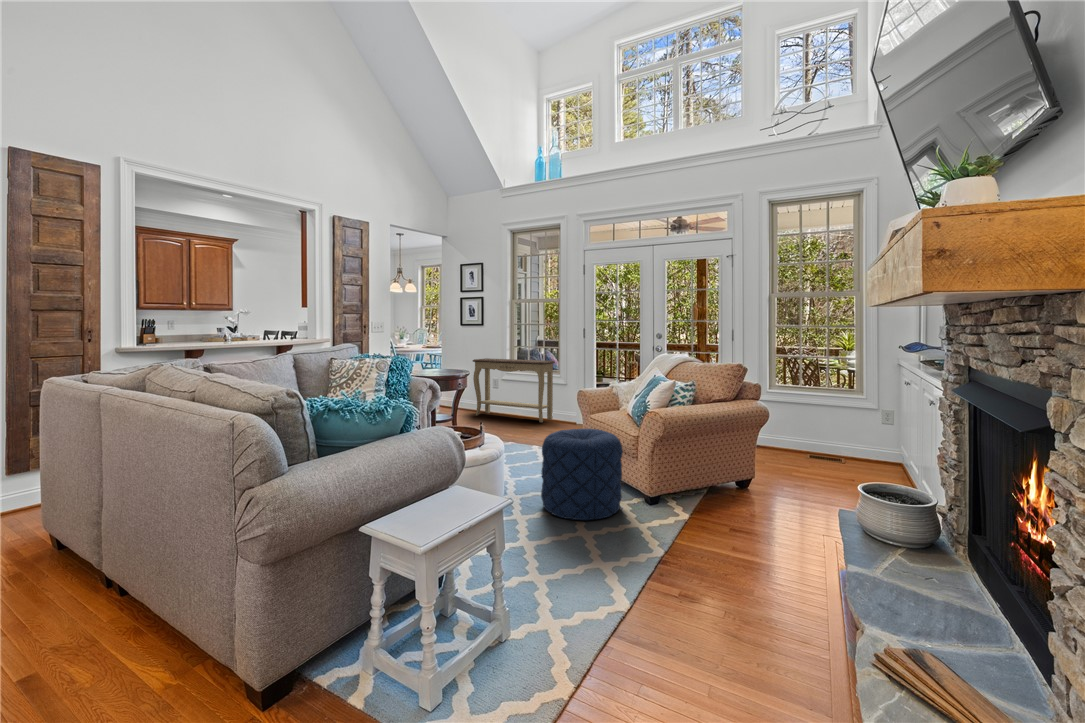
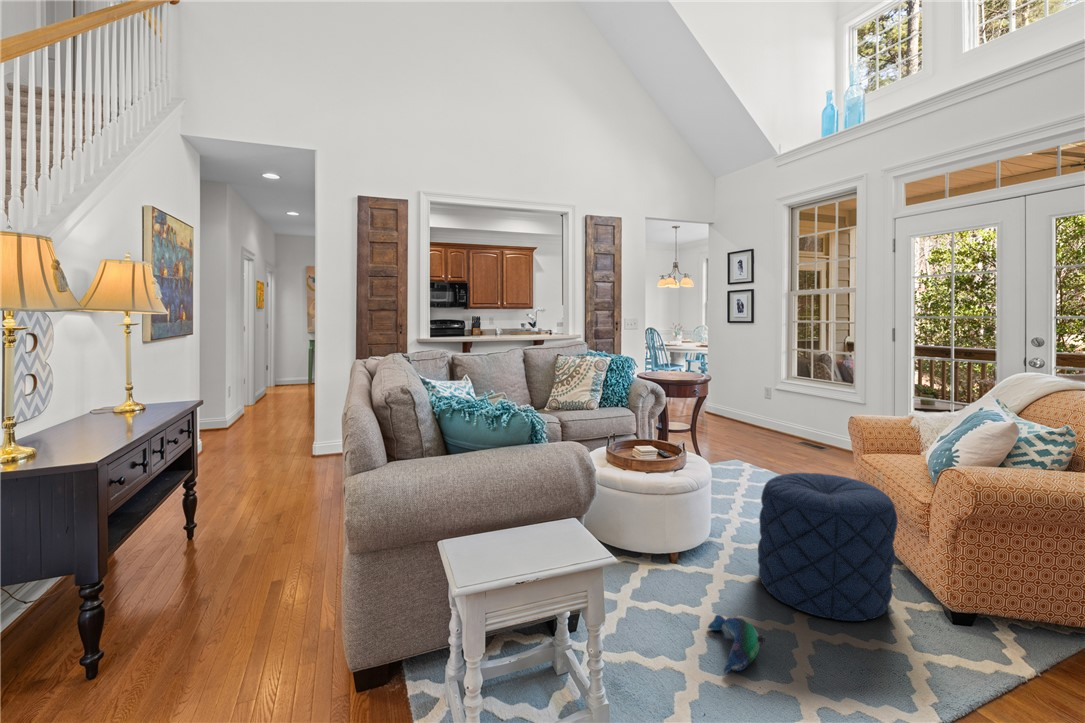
console table: present [473,358,555,422] -> none [736,363,848,451]
plush toy: none [528,530,569,564] -> present [708,615,765,673]

